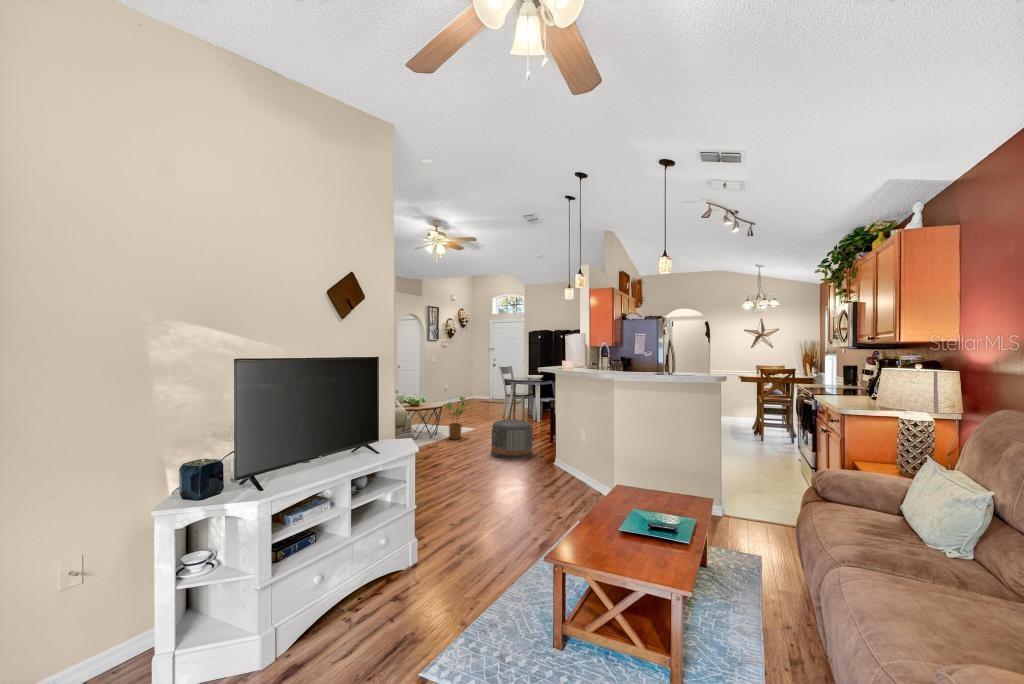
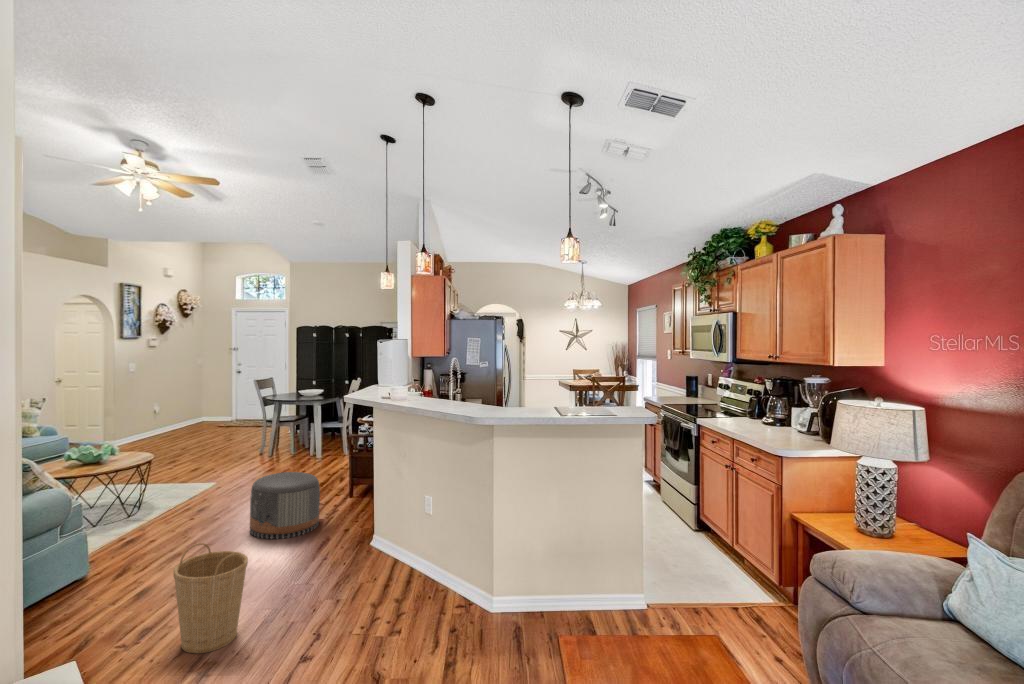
house plant: present [446,397,468,439] -> none [158,438,203,510]
basket: none [448,440,483,497] -> present [173,543,248,653]

